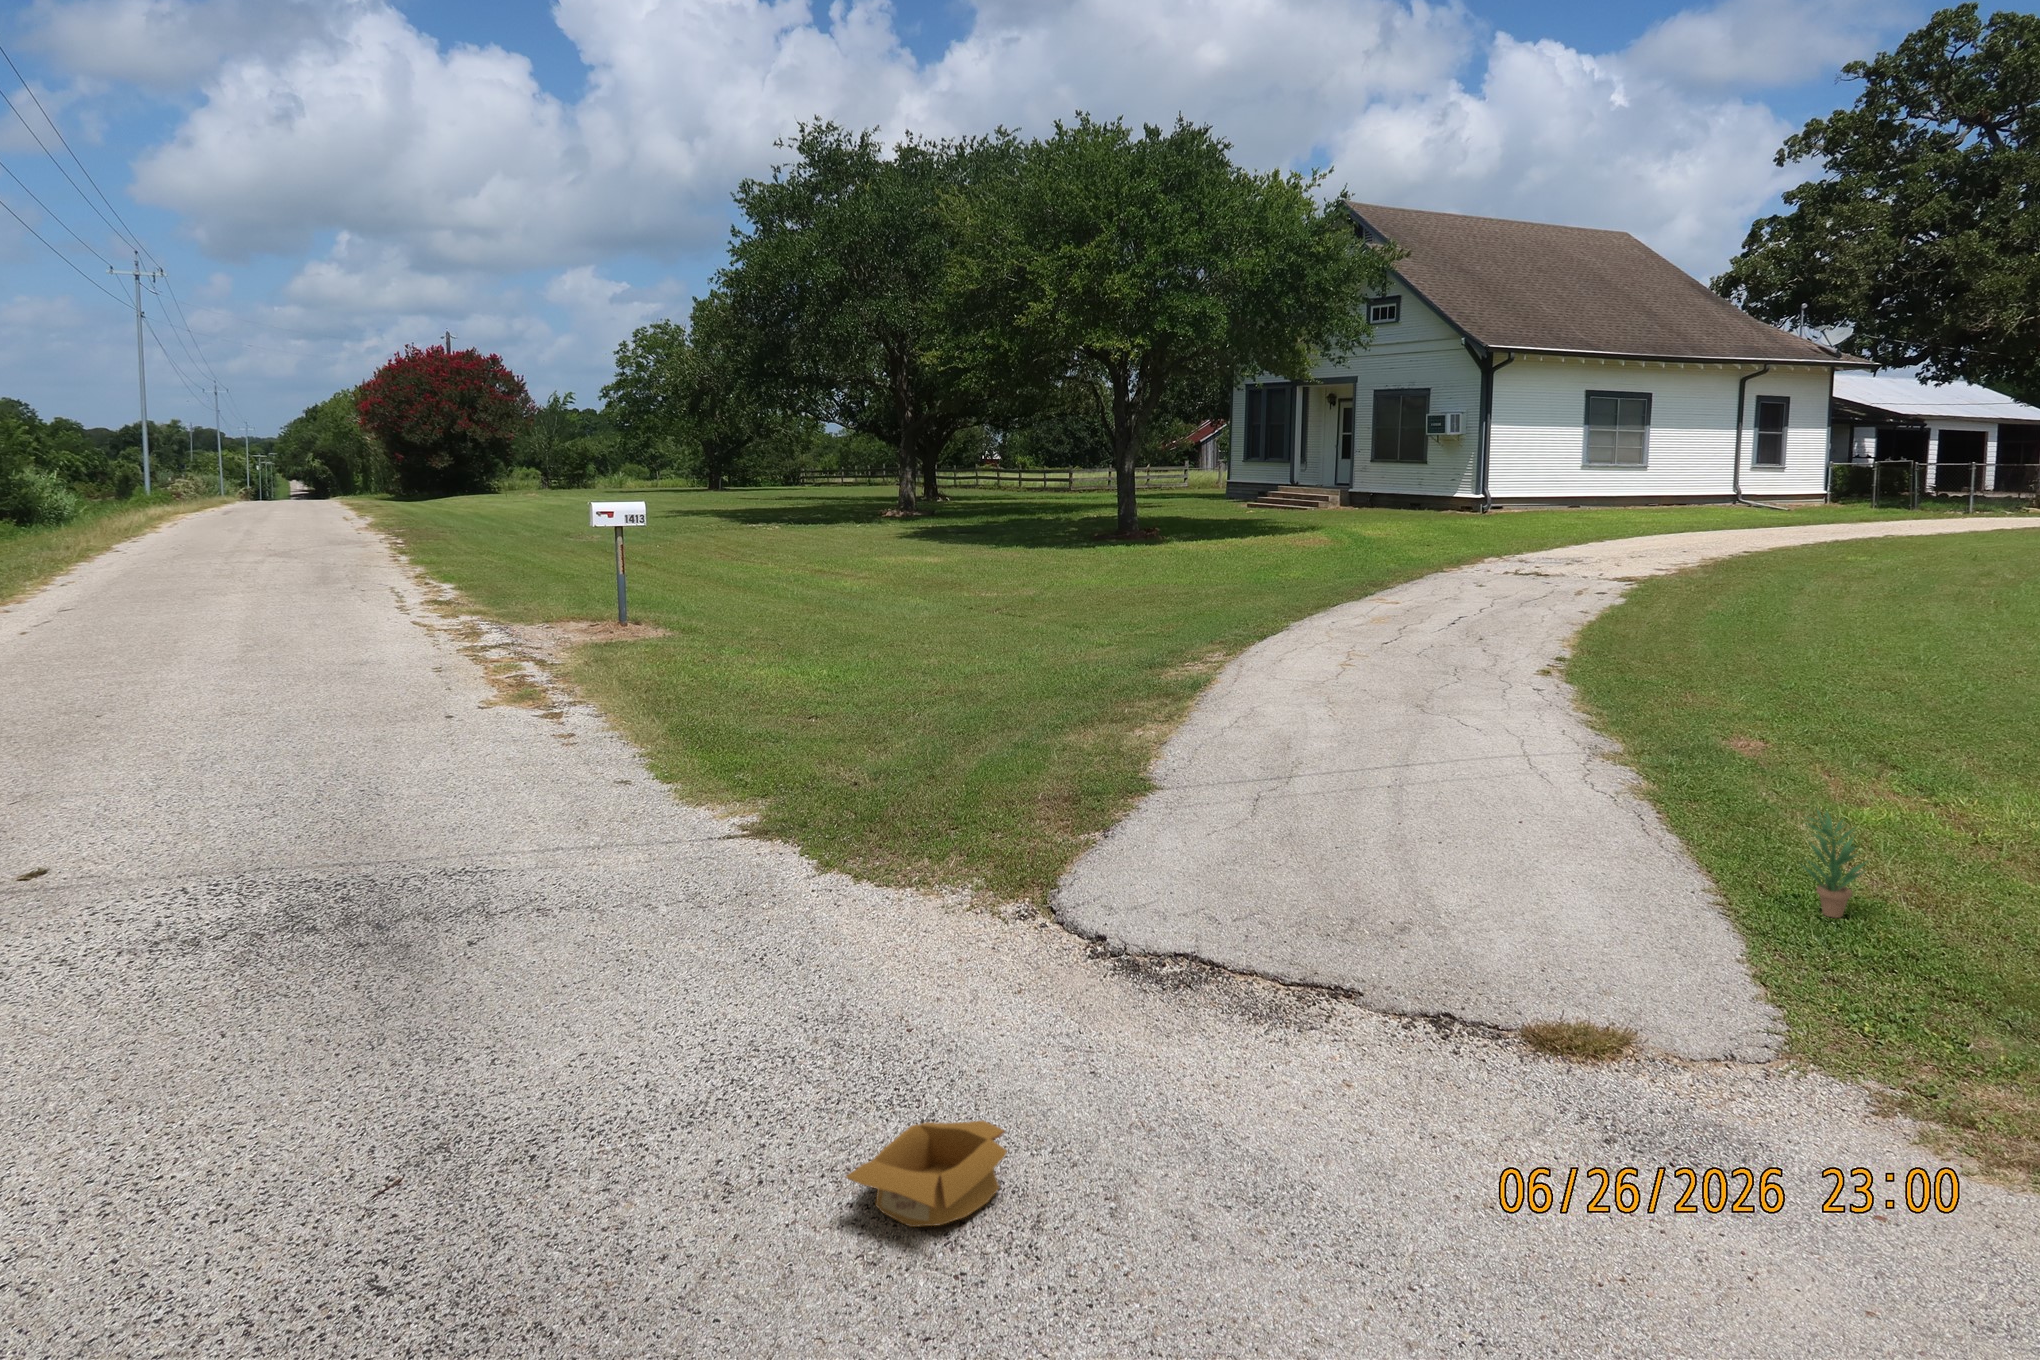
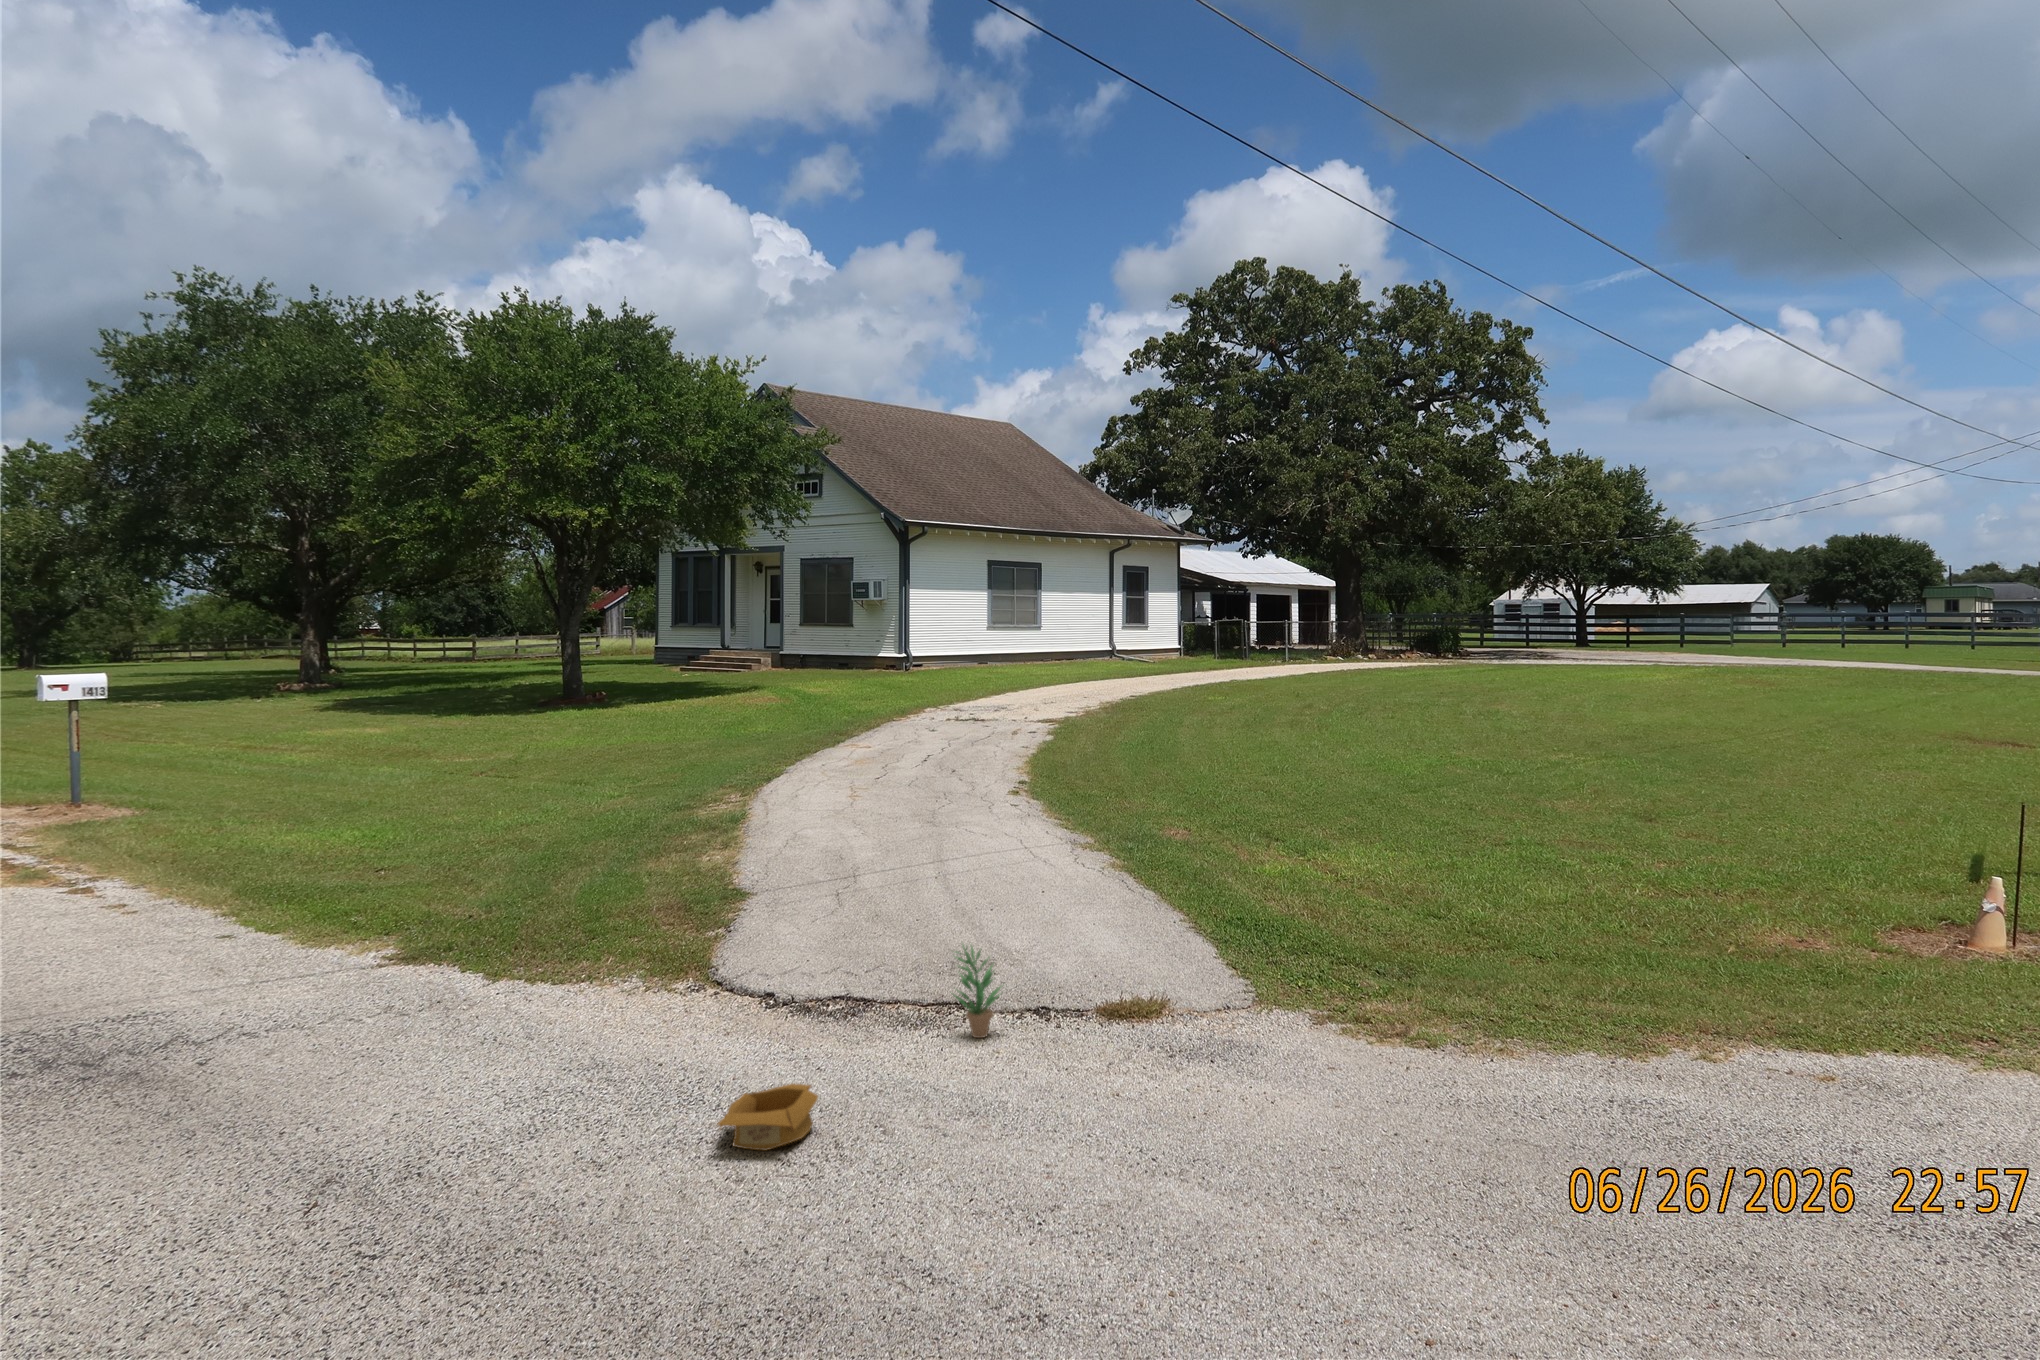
potted plant: present [1802,810,1868,918] -> present [954,945,1001,1038]

